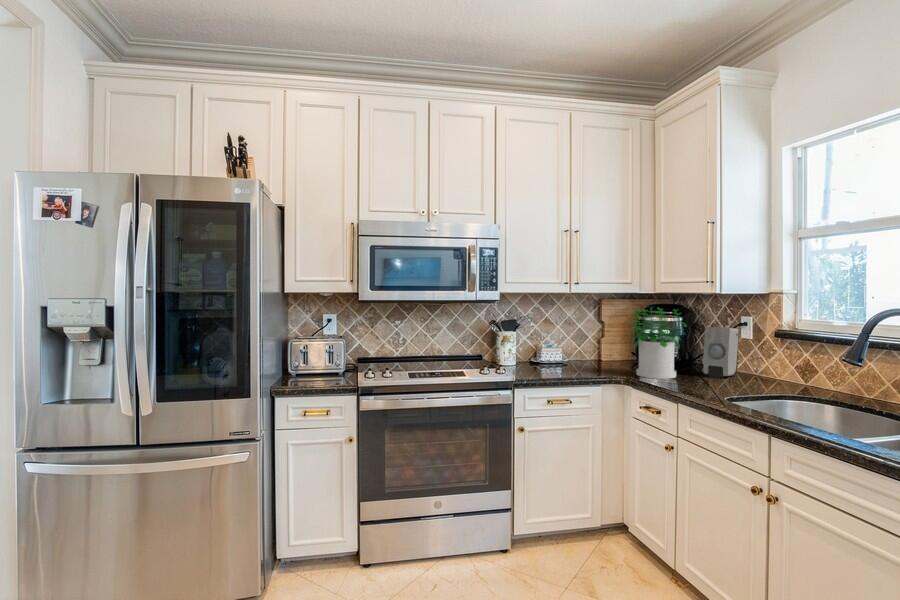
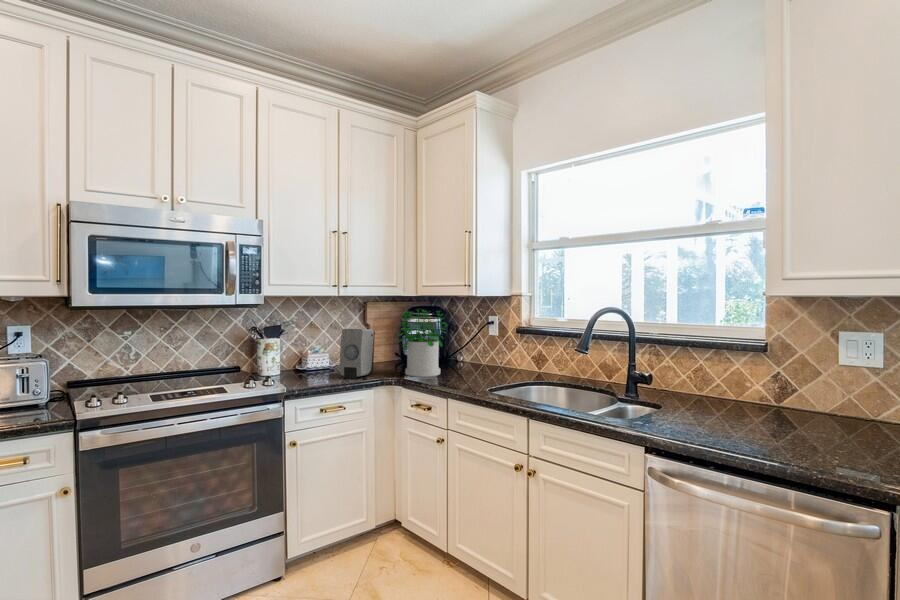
soap dispenser: present [703,327,739,378] -> present [340,329,375,379]

